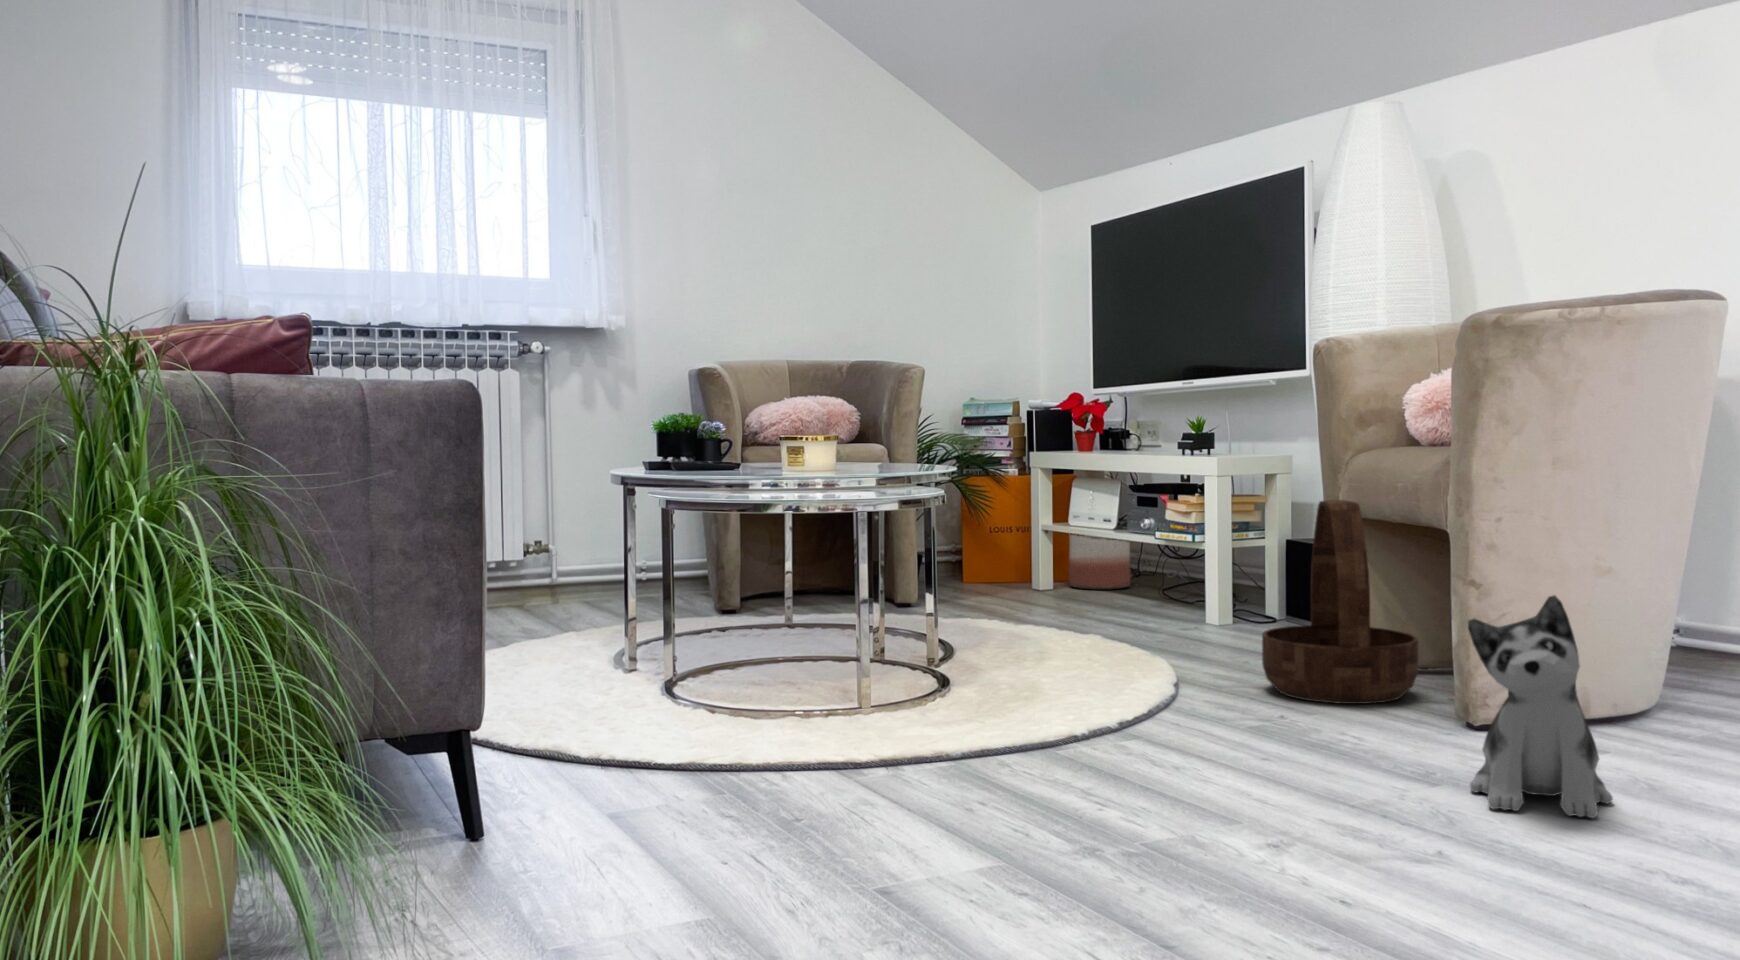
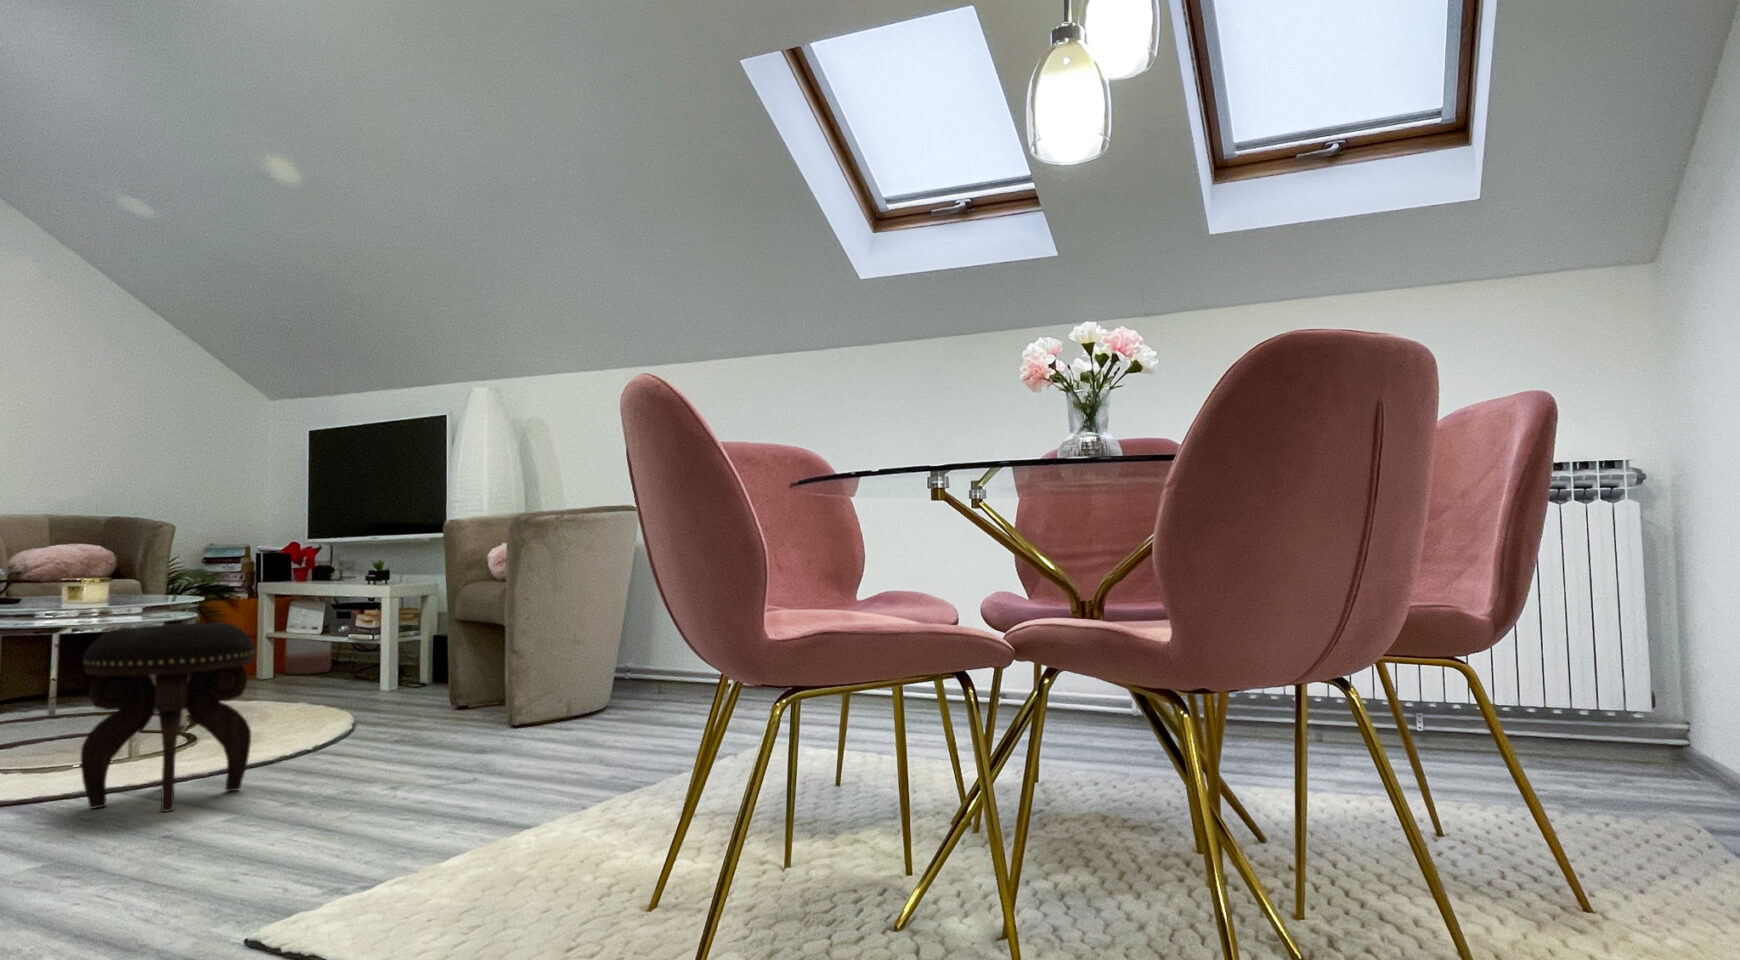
footstool: none [764,493,1019,832] -> present [81,623,255,812]
basket: present [1262,500,1418,704] -> none [406,614,492,725]
plush toy: present [1468,595,1612,818] -> none [496,658,559,760]

